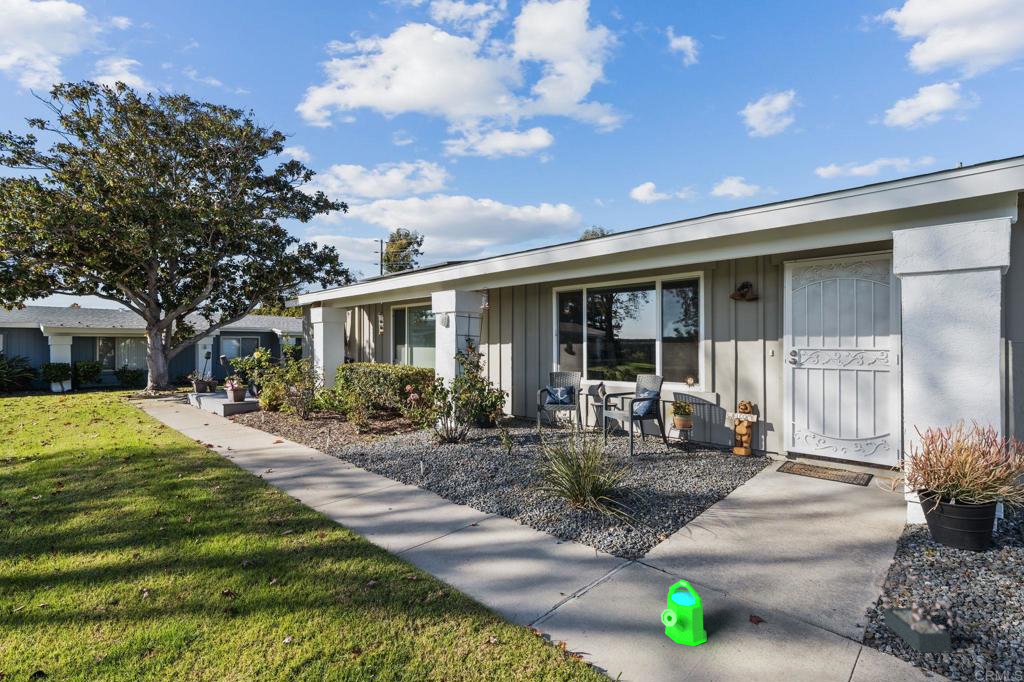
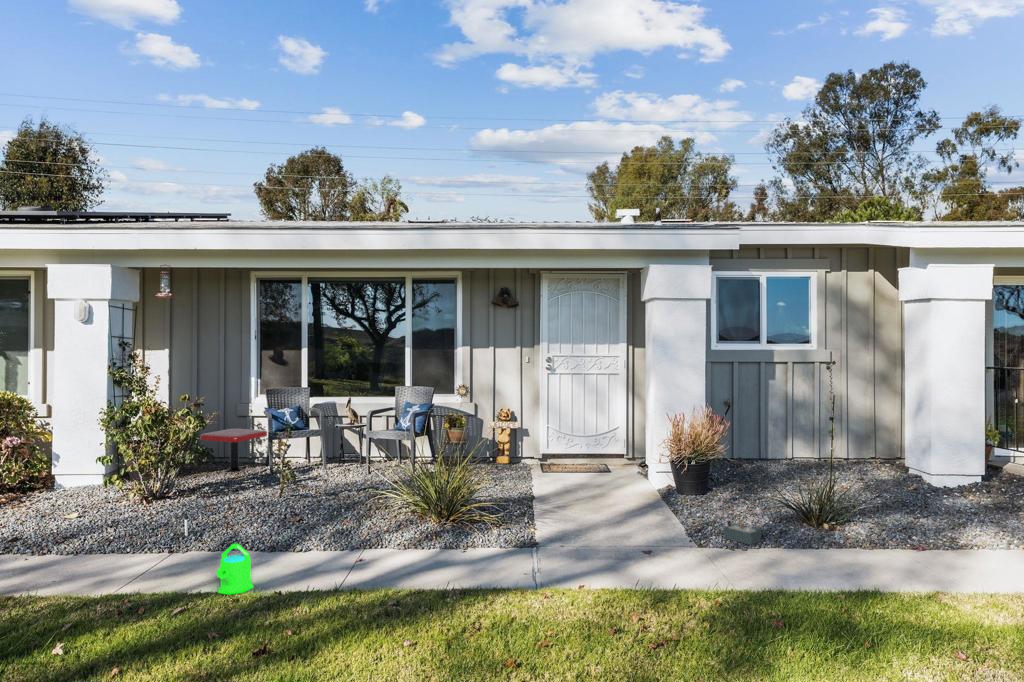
pedestal table: none [515,400,558,430] -> present [200,429,267,472]
watering can: present [661,580,707,646] -> present [217,544,253,595]

